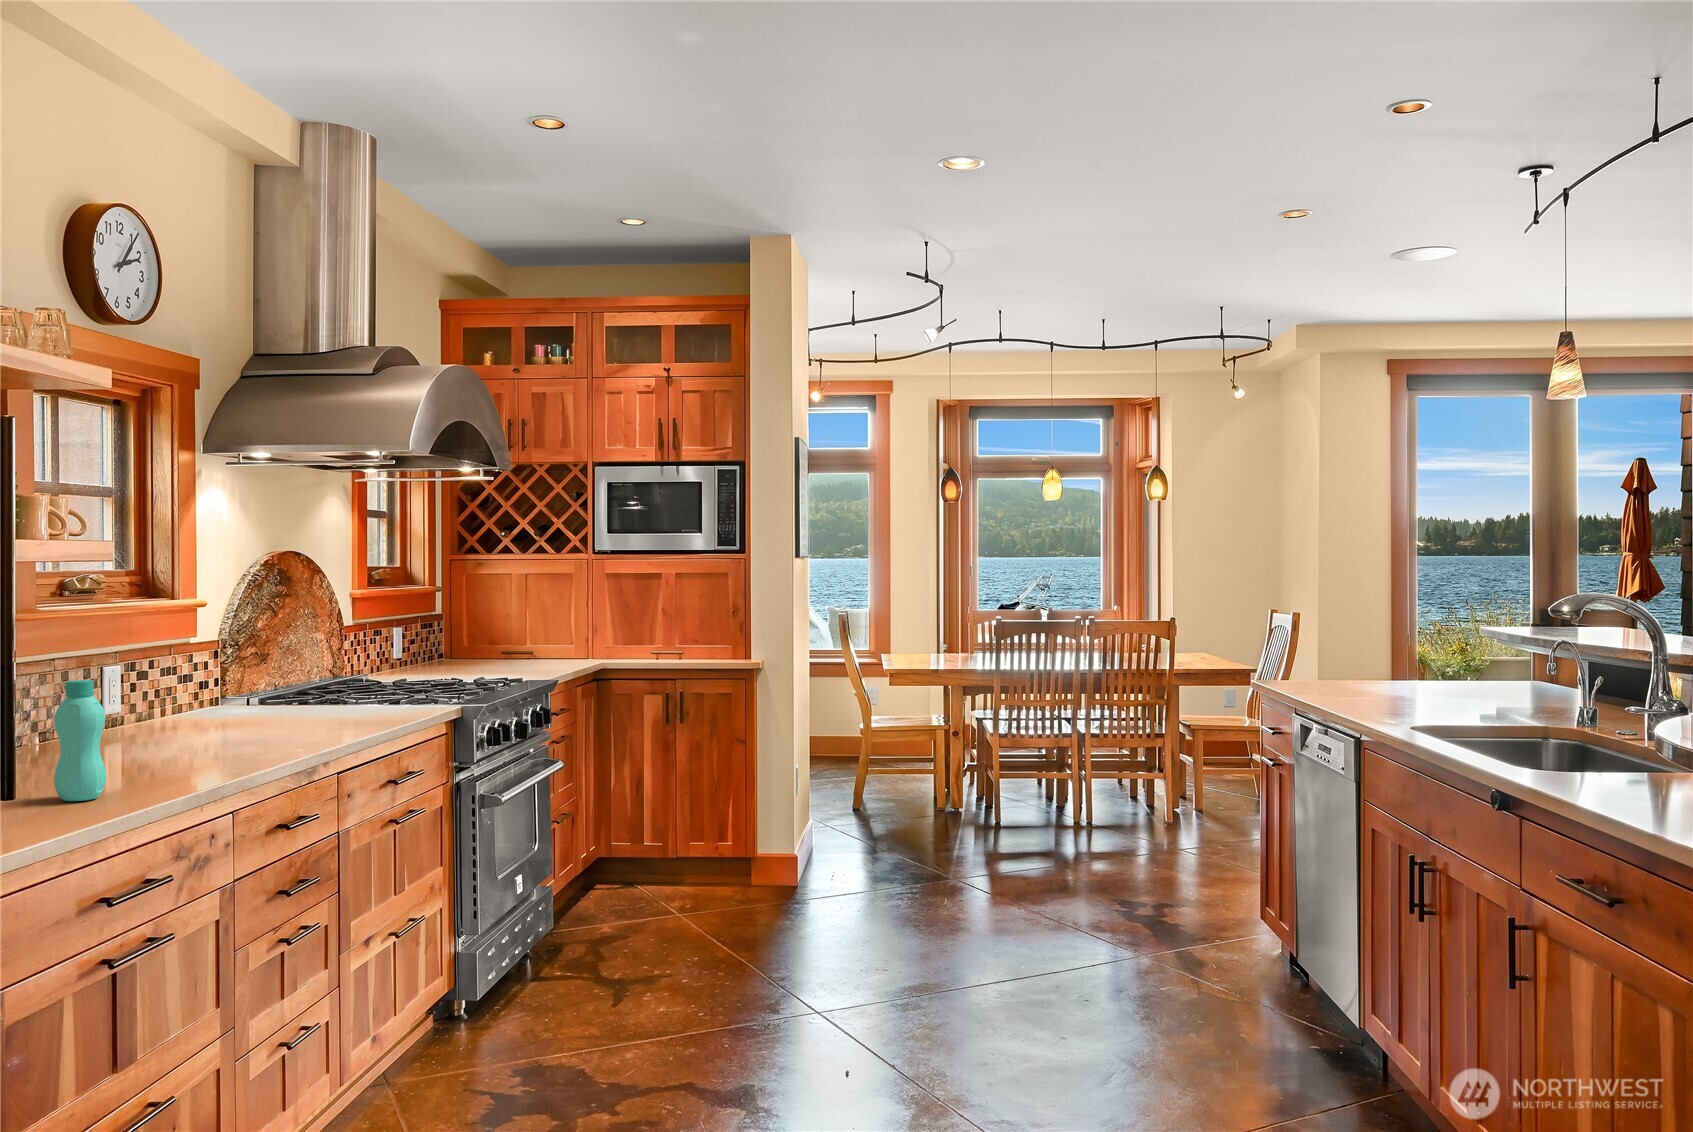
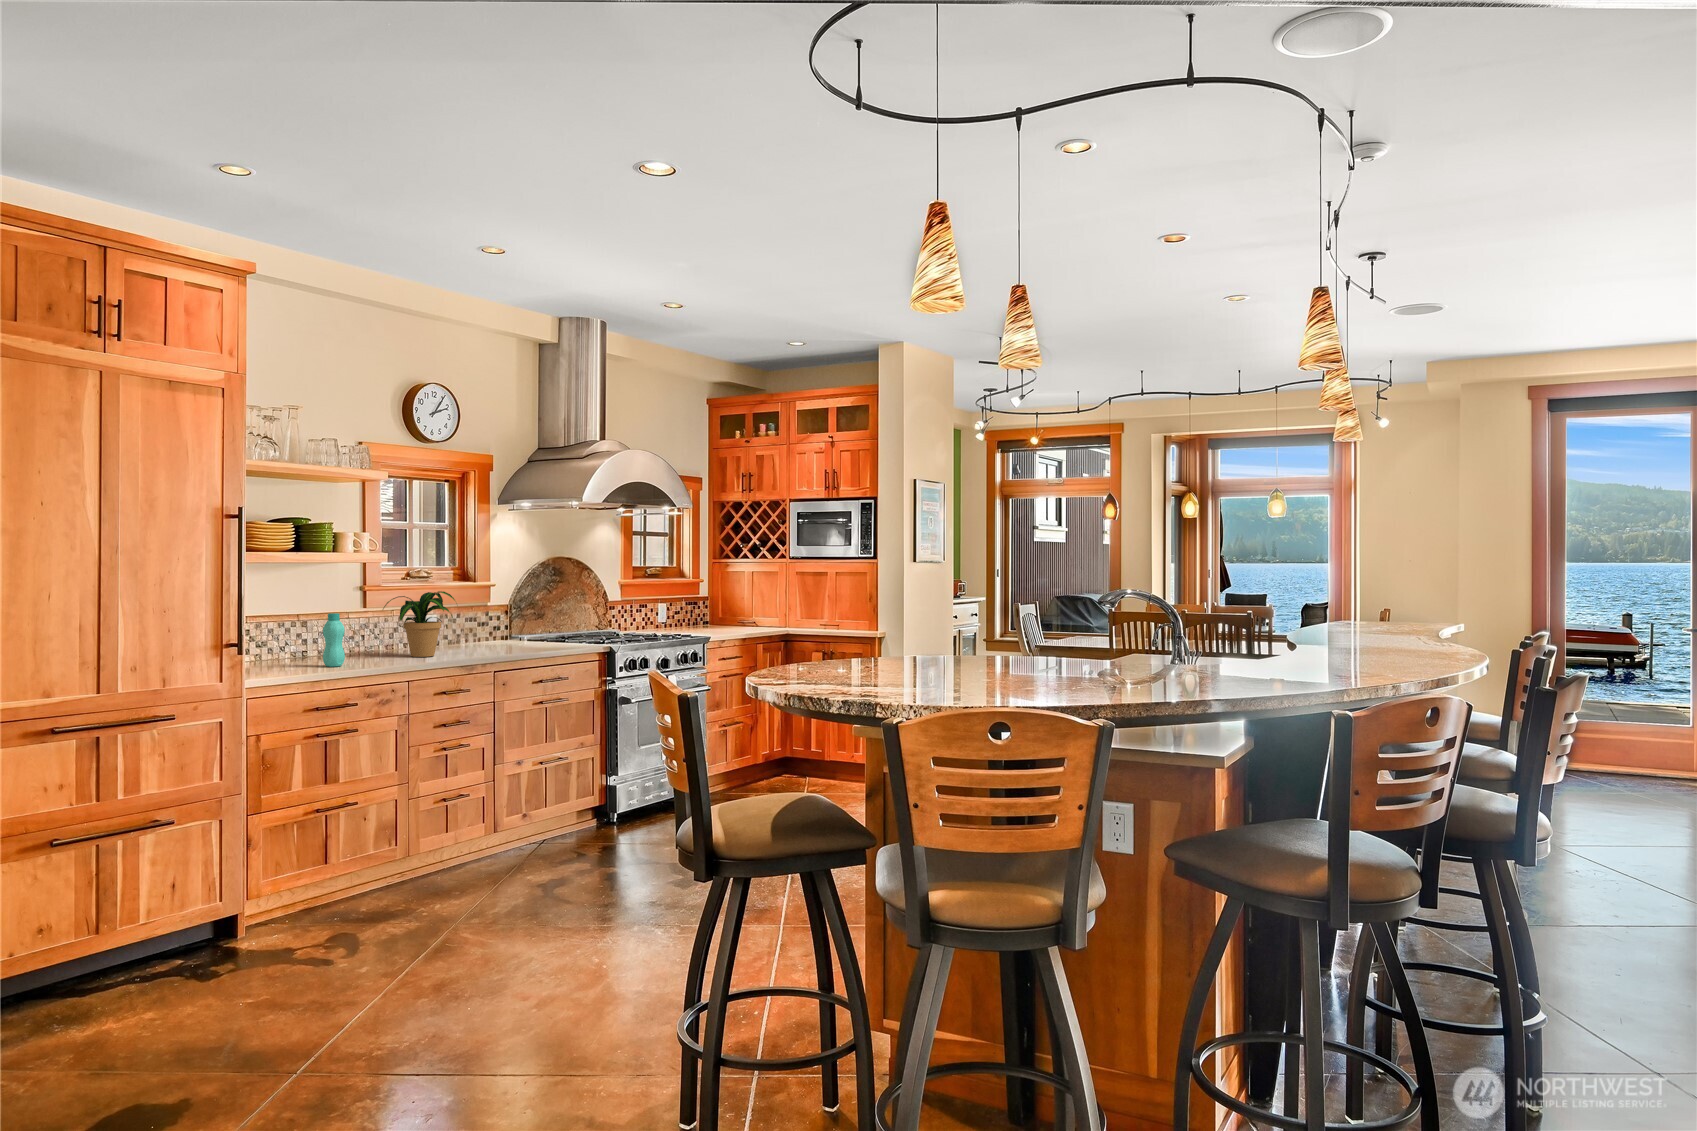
potted plant: none [113,623,269,759] -> present [383,591,455,657]

